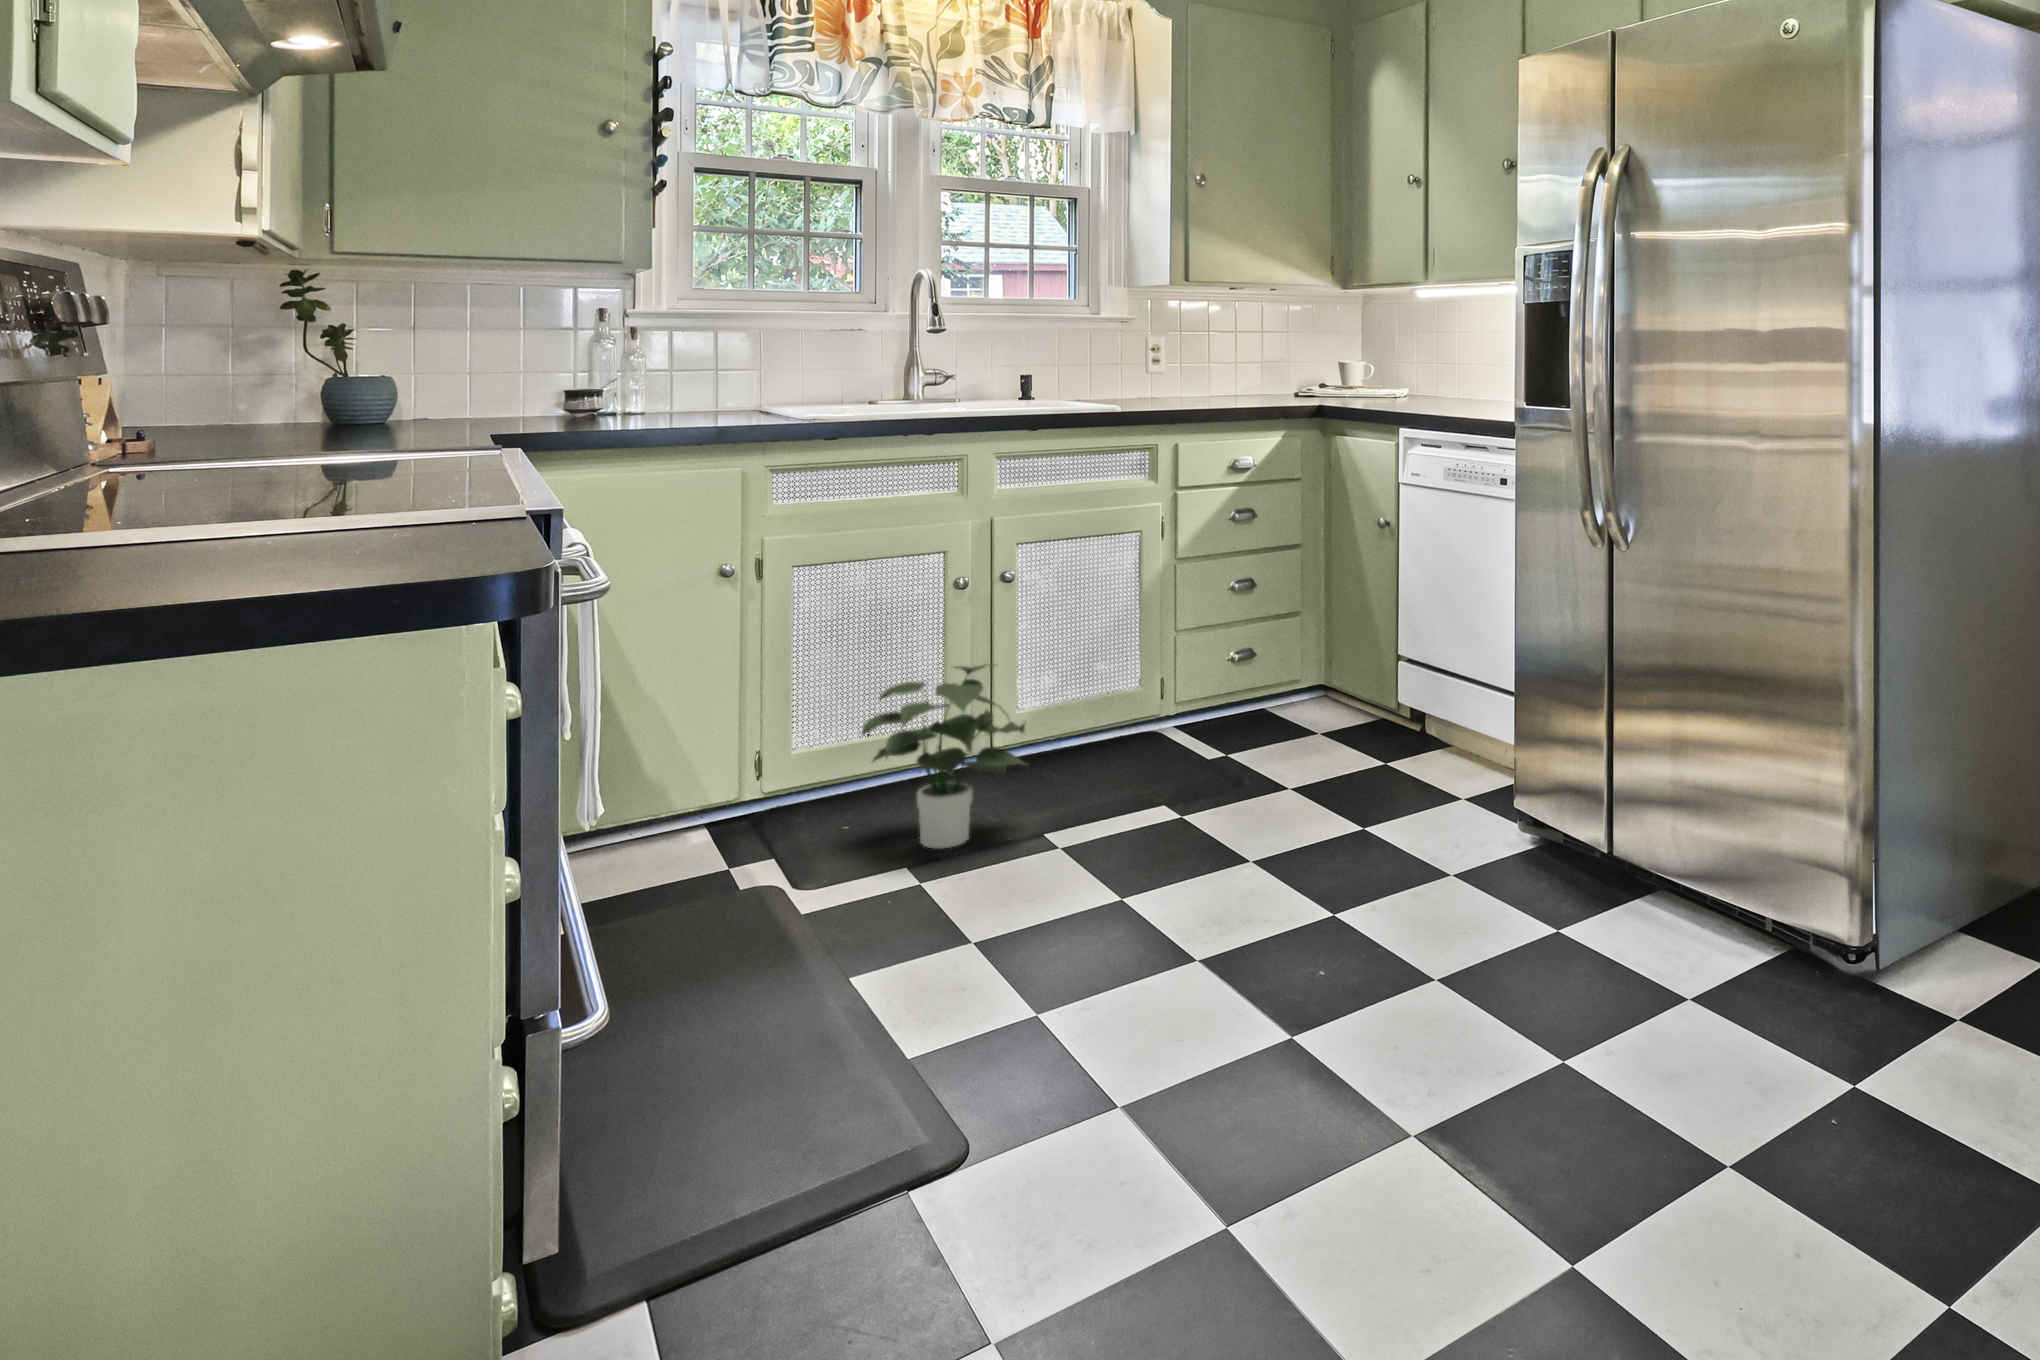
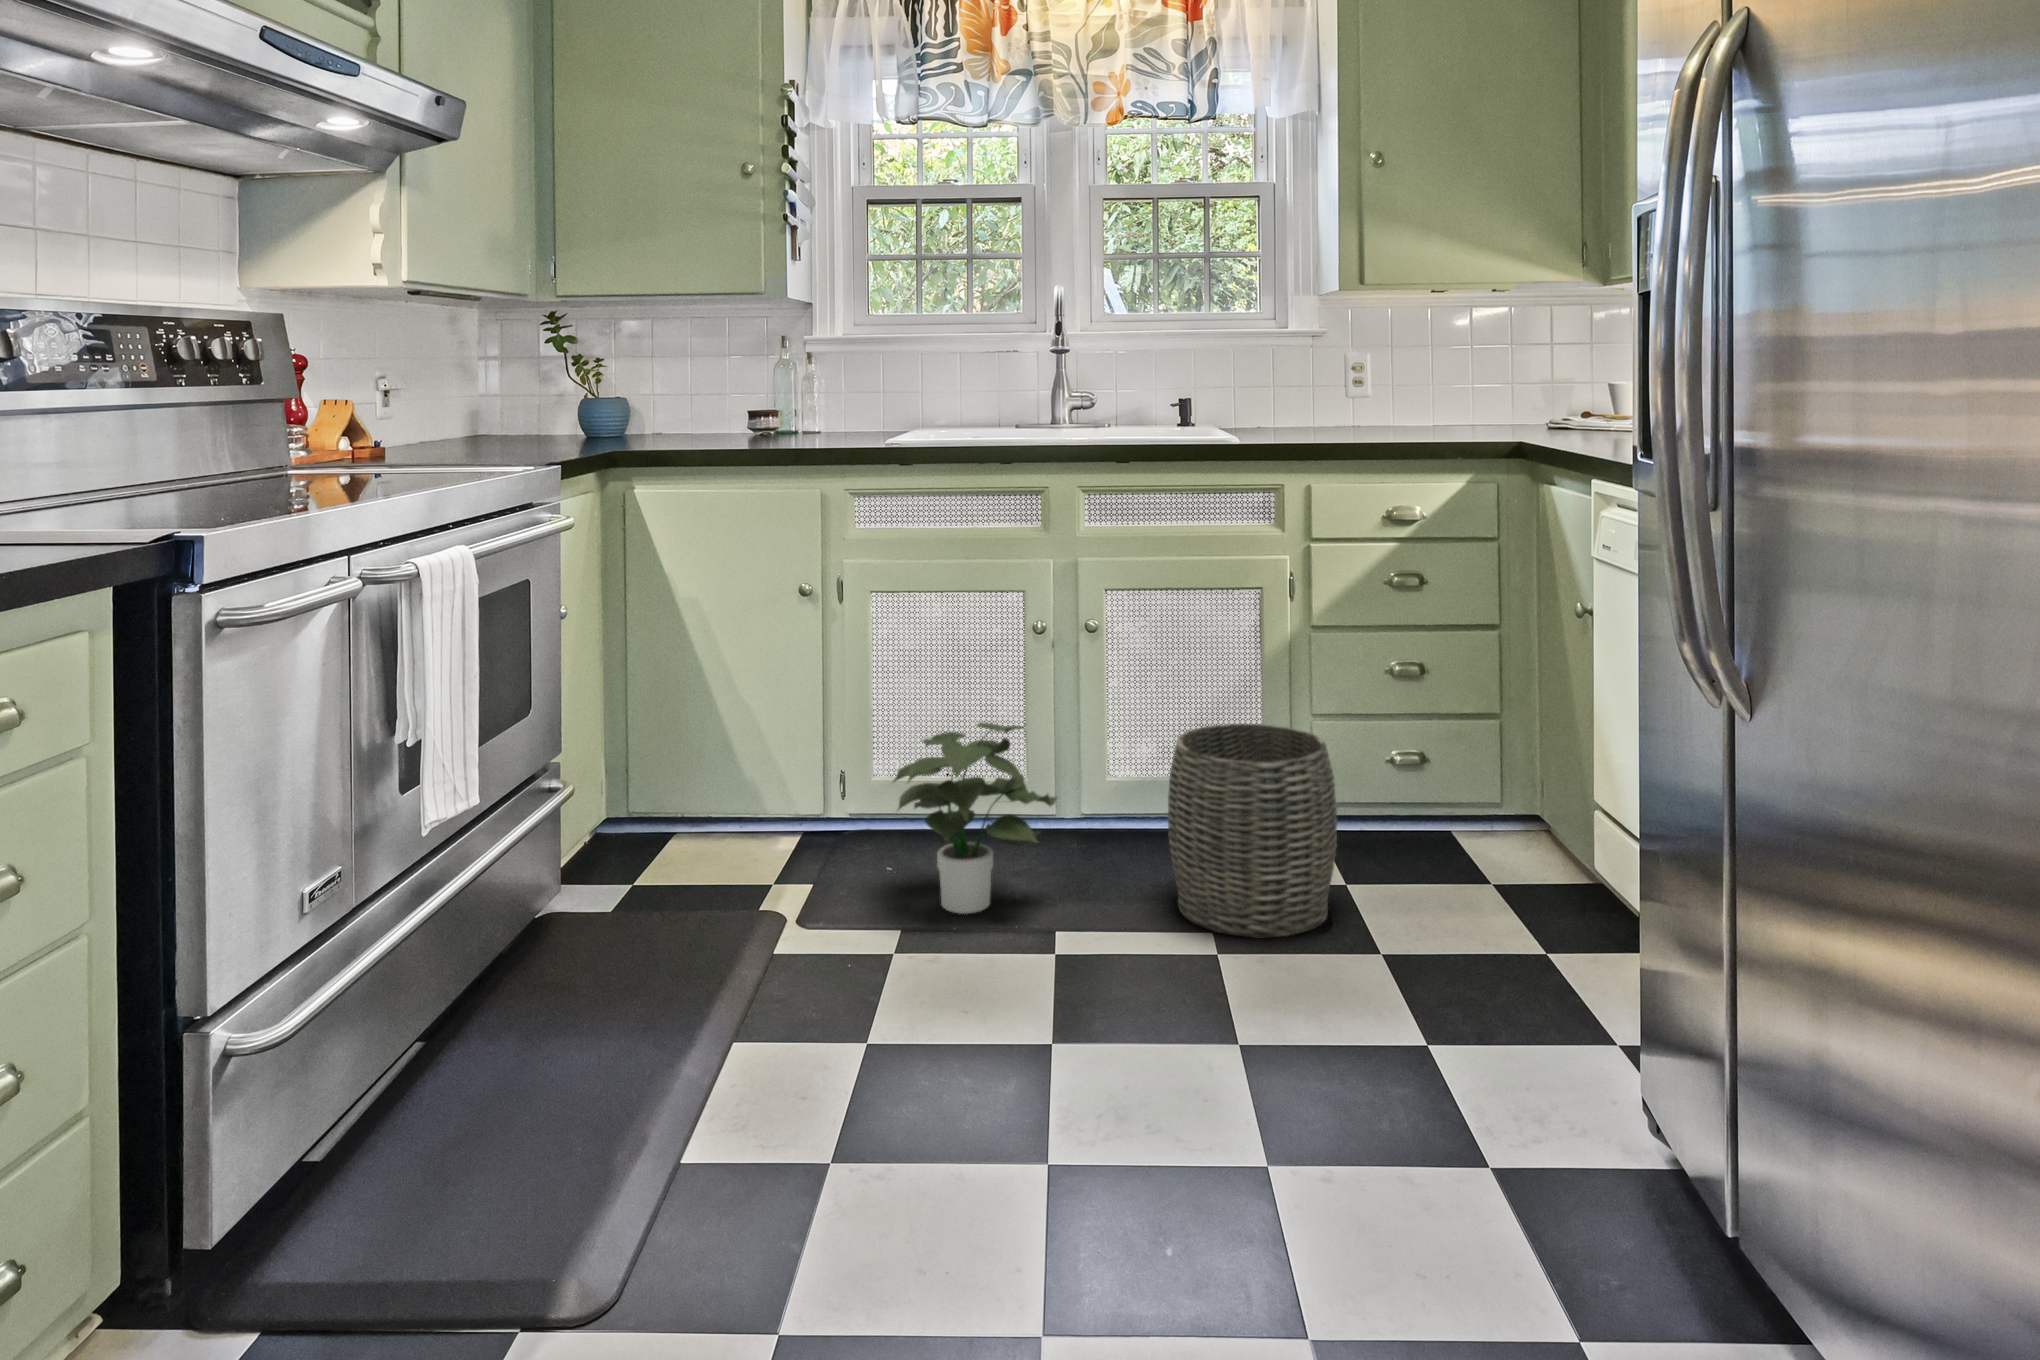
woven basket: none [1118,641,1261,815] -> present [1168,724,1337,937]

